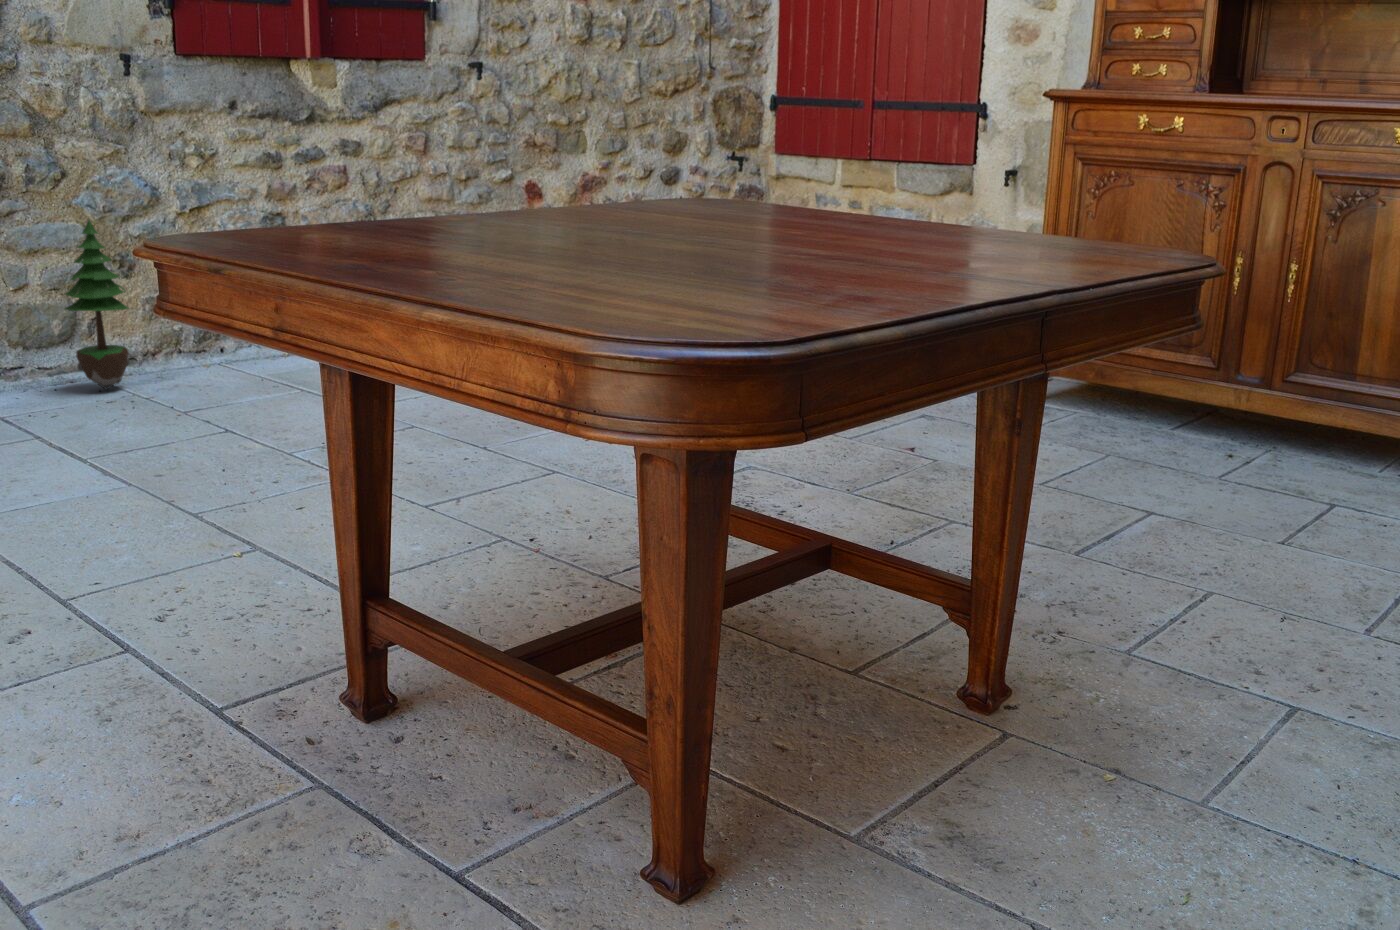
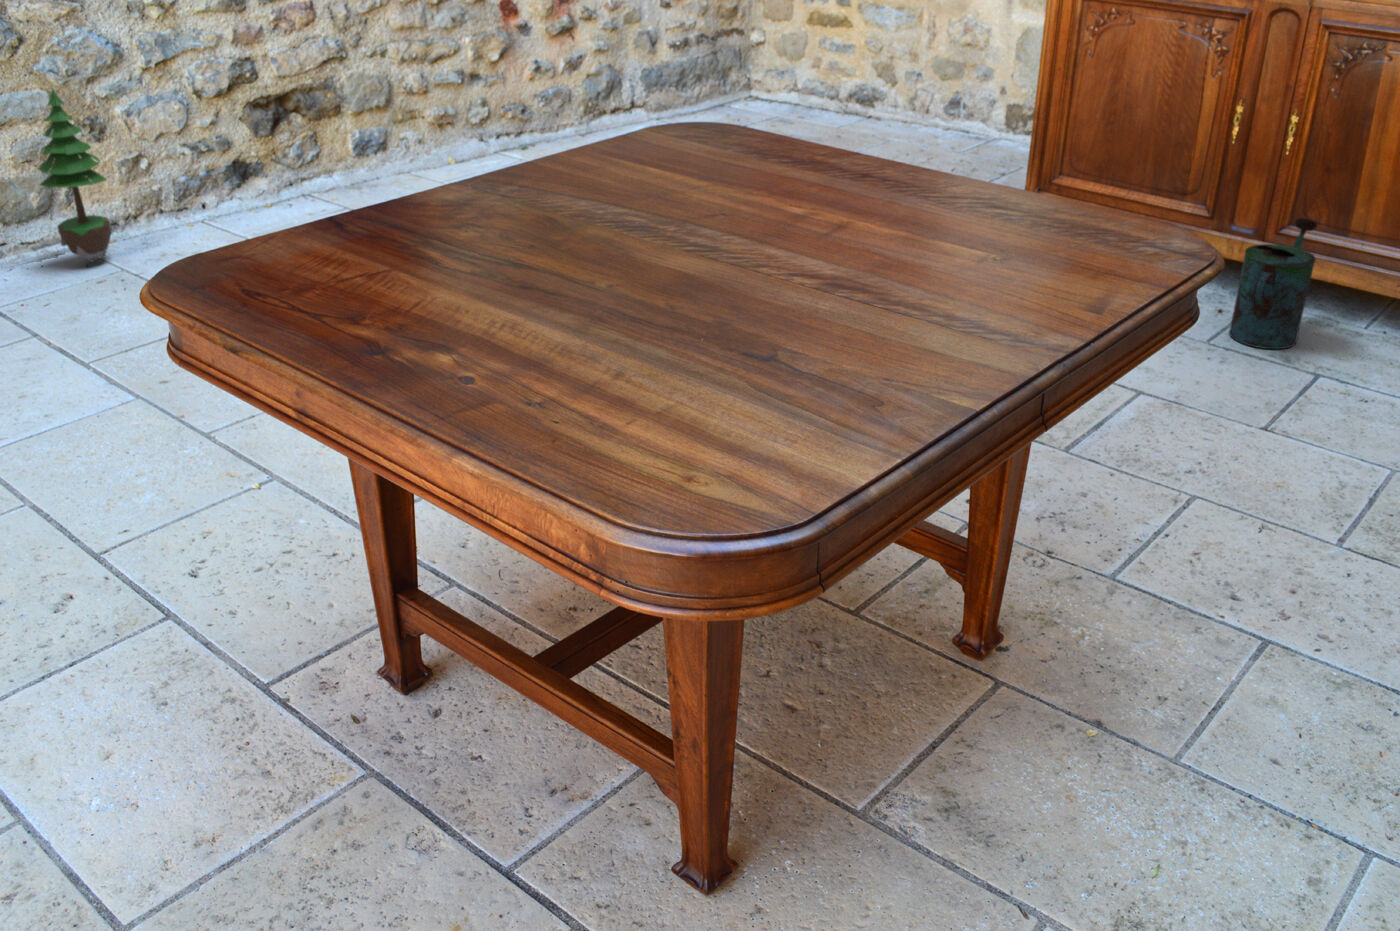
watering can: none [1237,362,1321,485] -> present [1229,218,1317,349]

